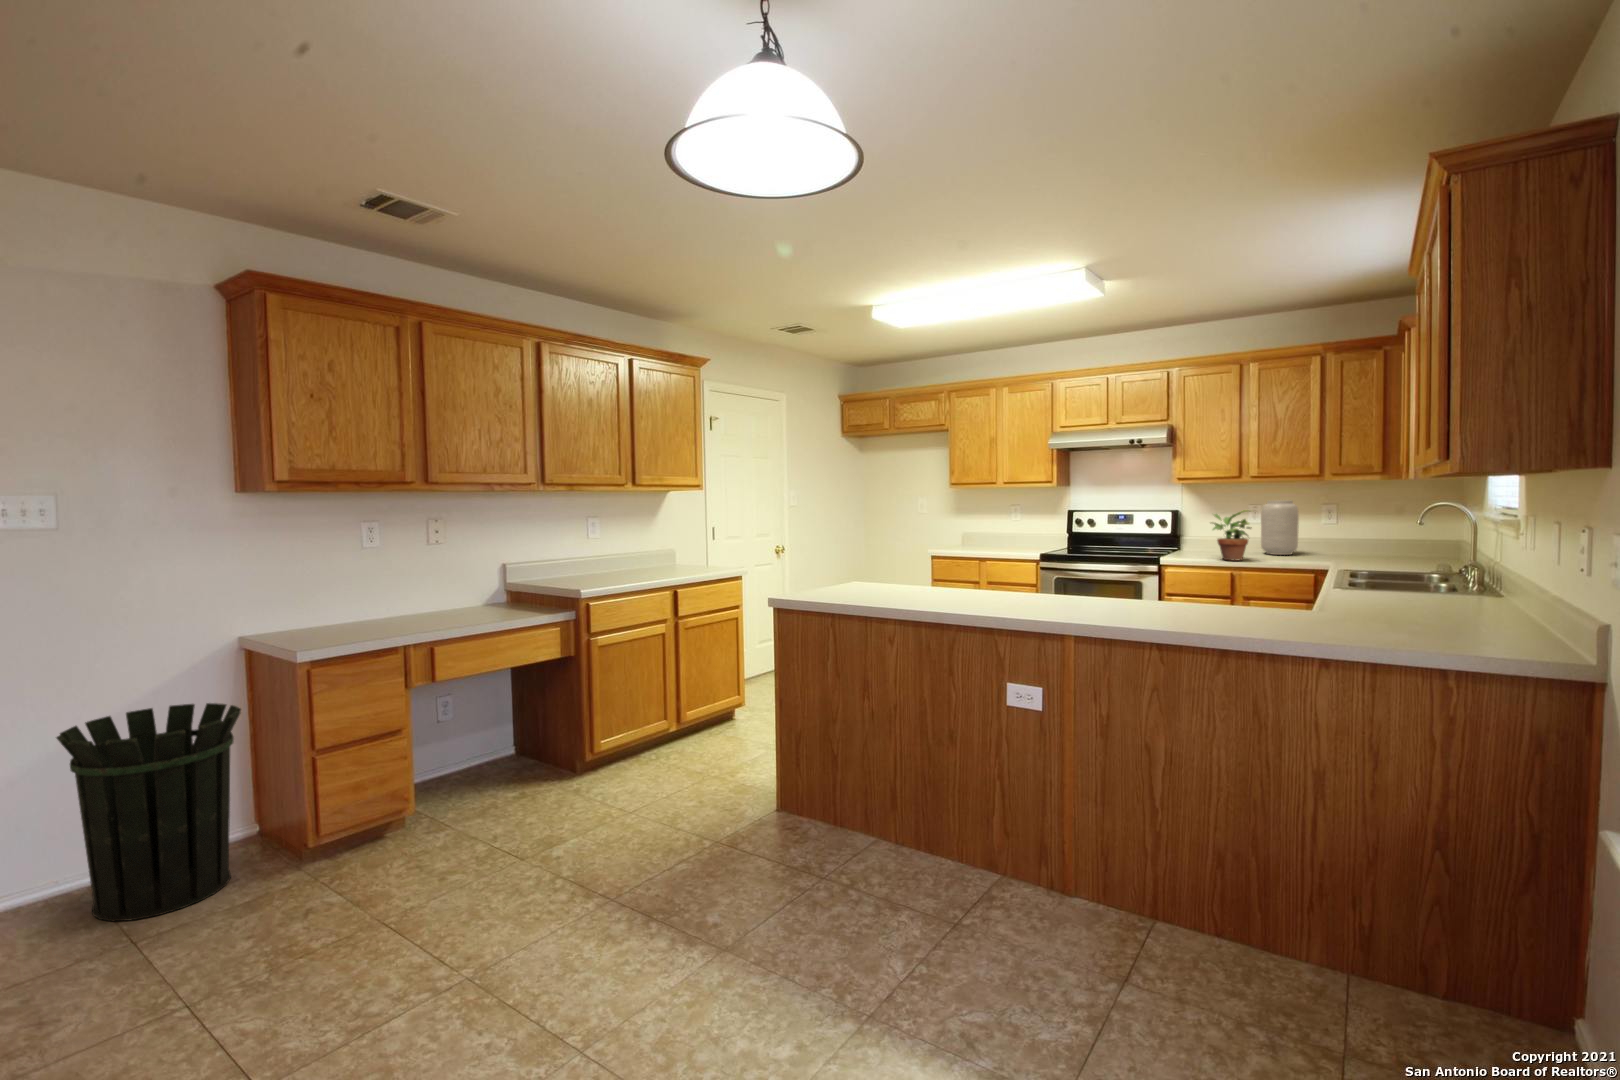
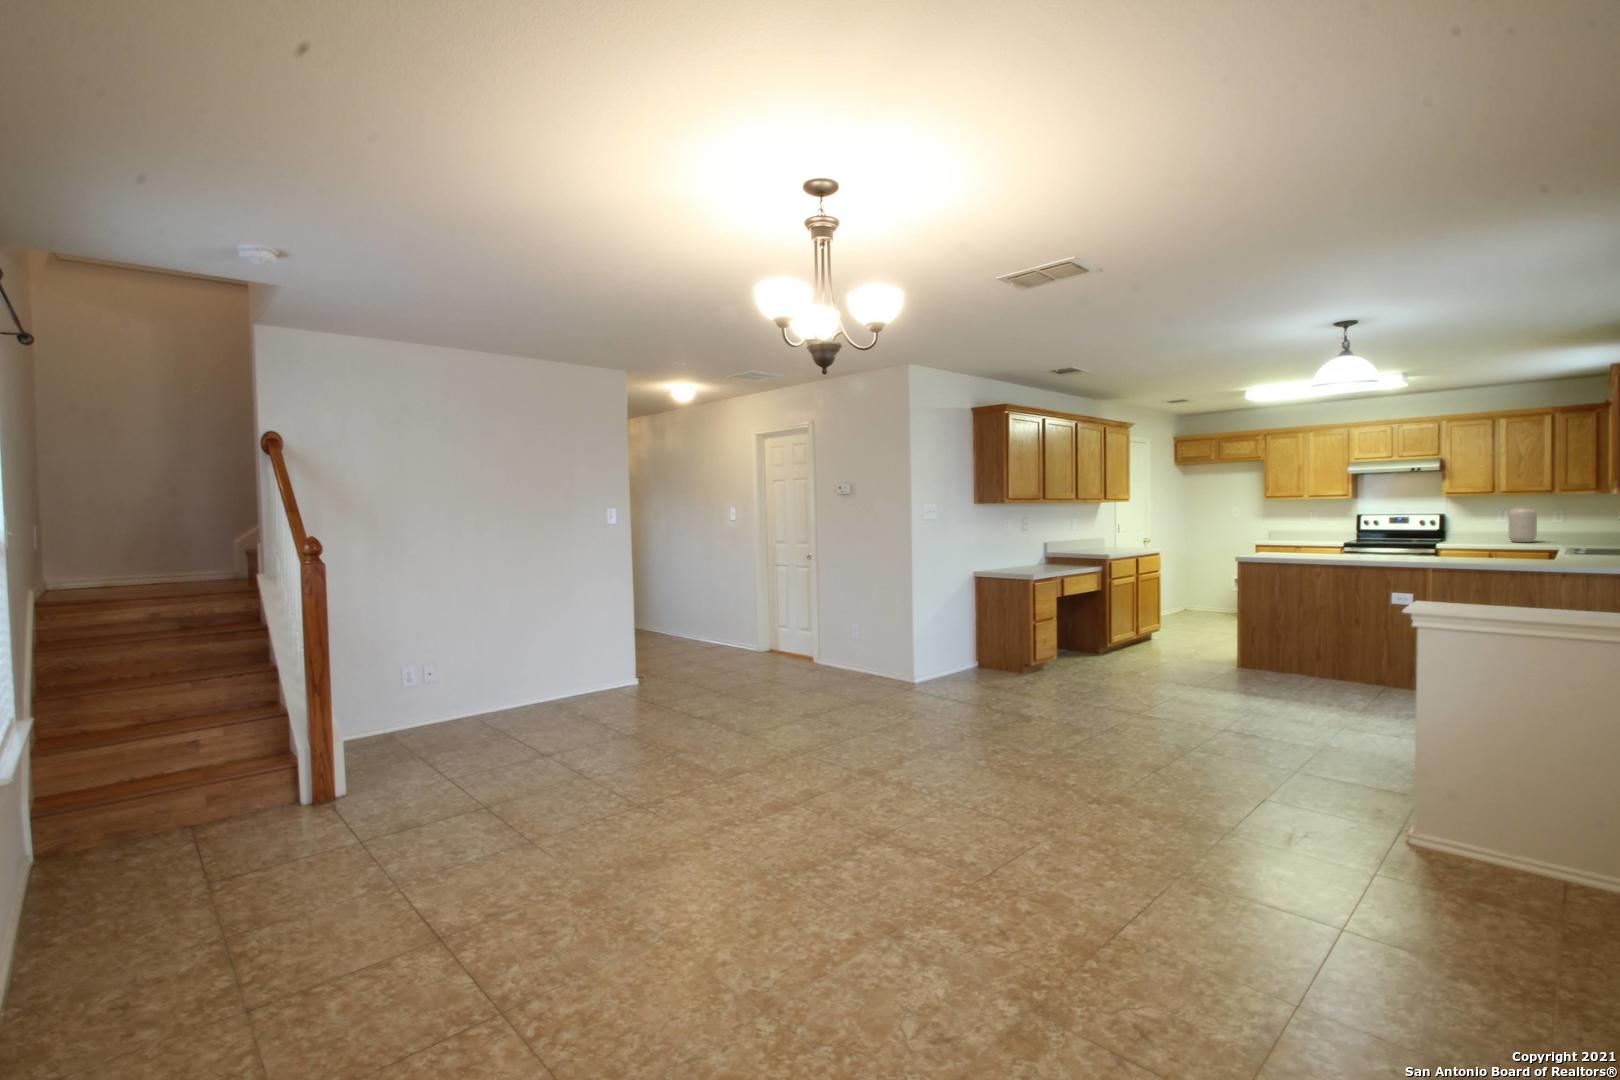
potted plant: present [1211,510,1252,561] -> none [1472,513,1505,545]
waste bin: present [57,703,241,921] -> none [948,599,1011,683]

